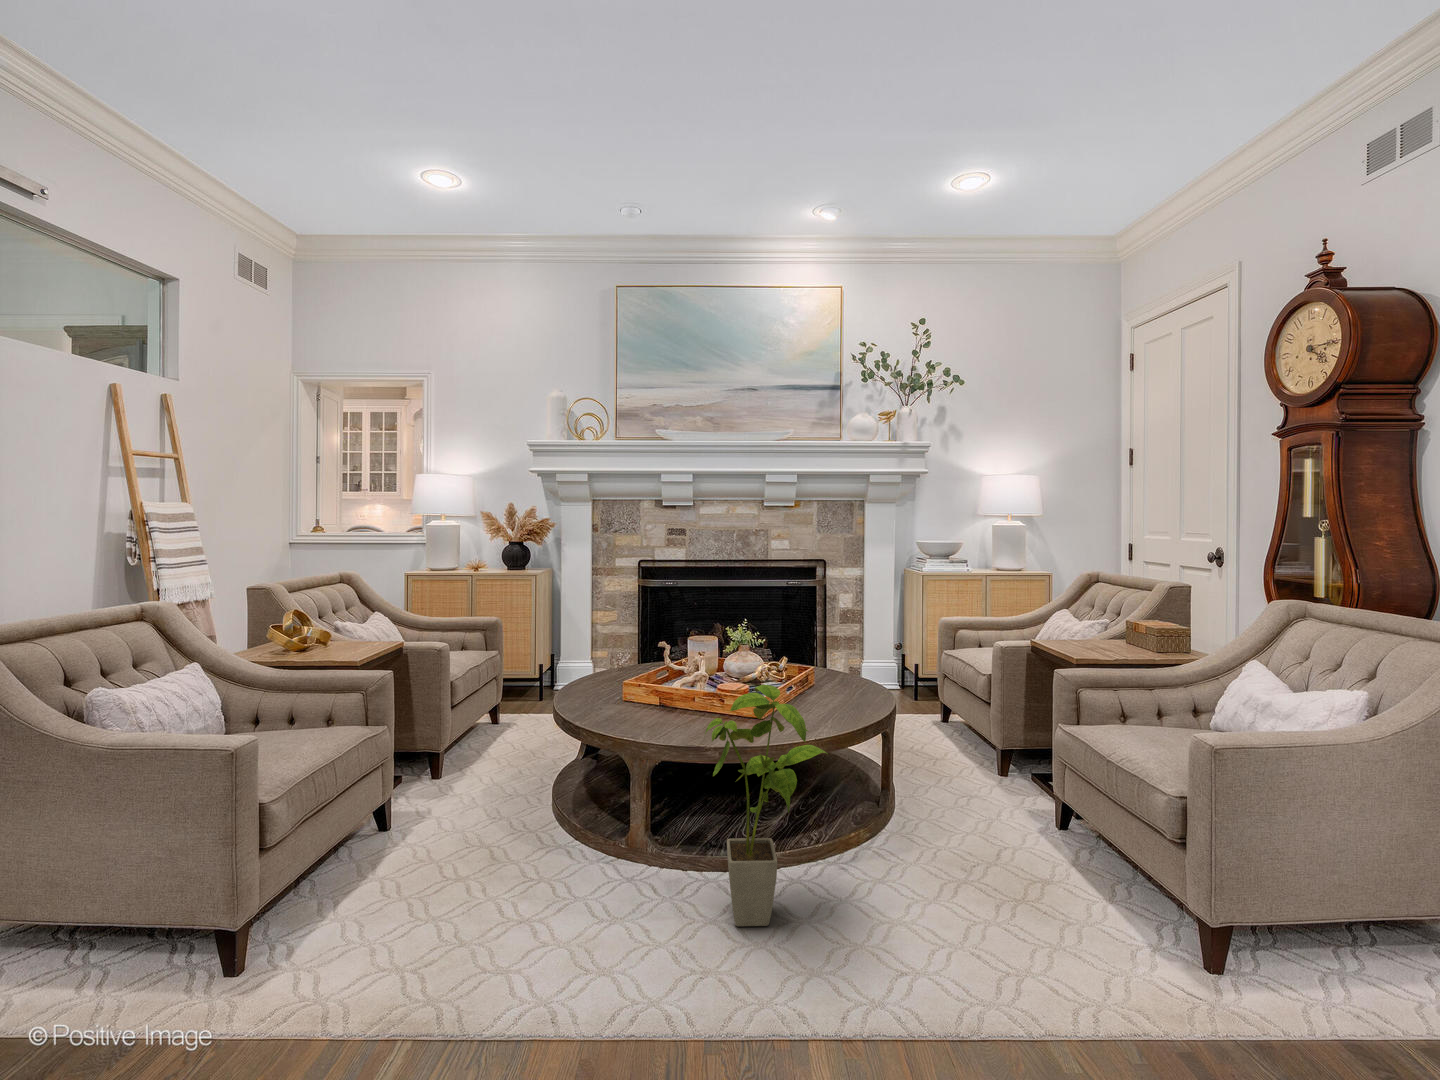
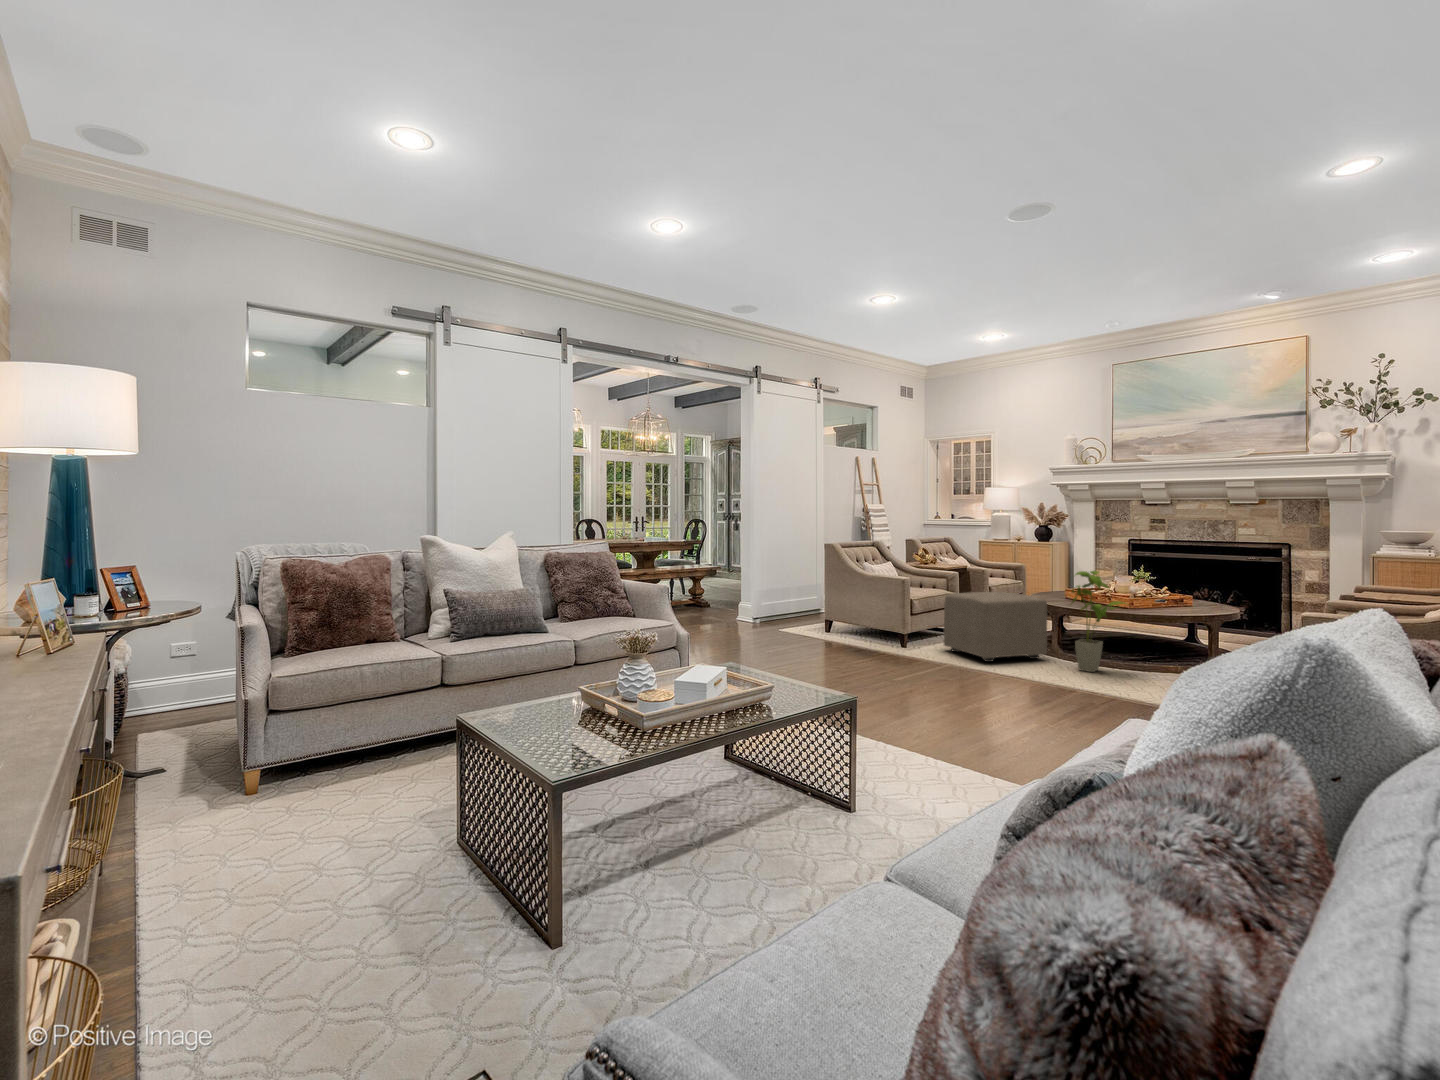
ottoman: none [374,730,643,992] -> present [944,592,1047,662]

